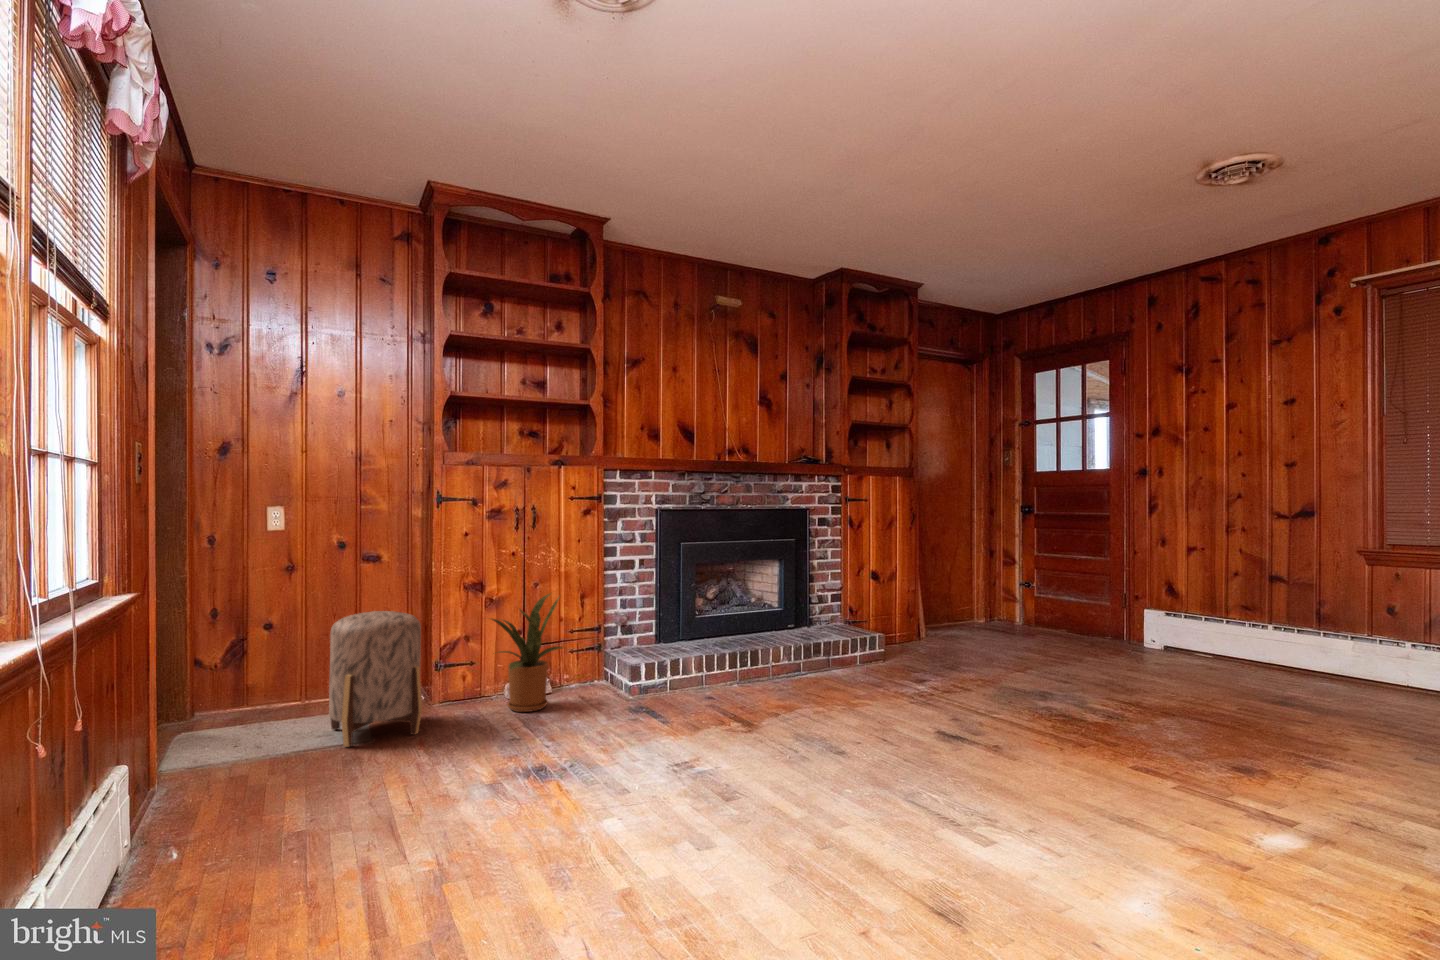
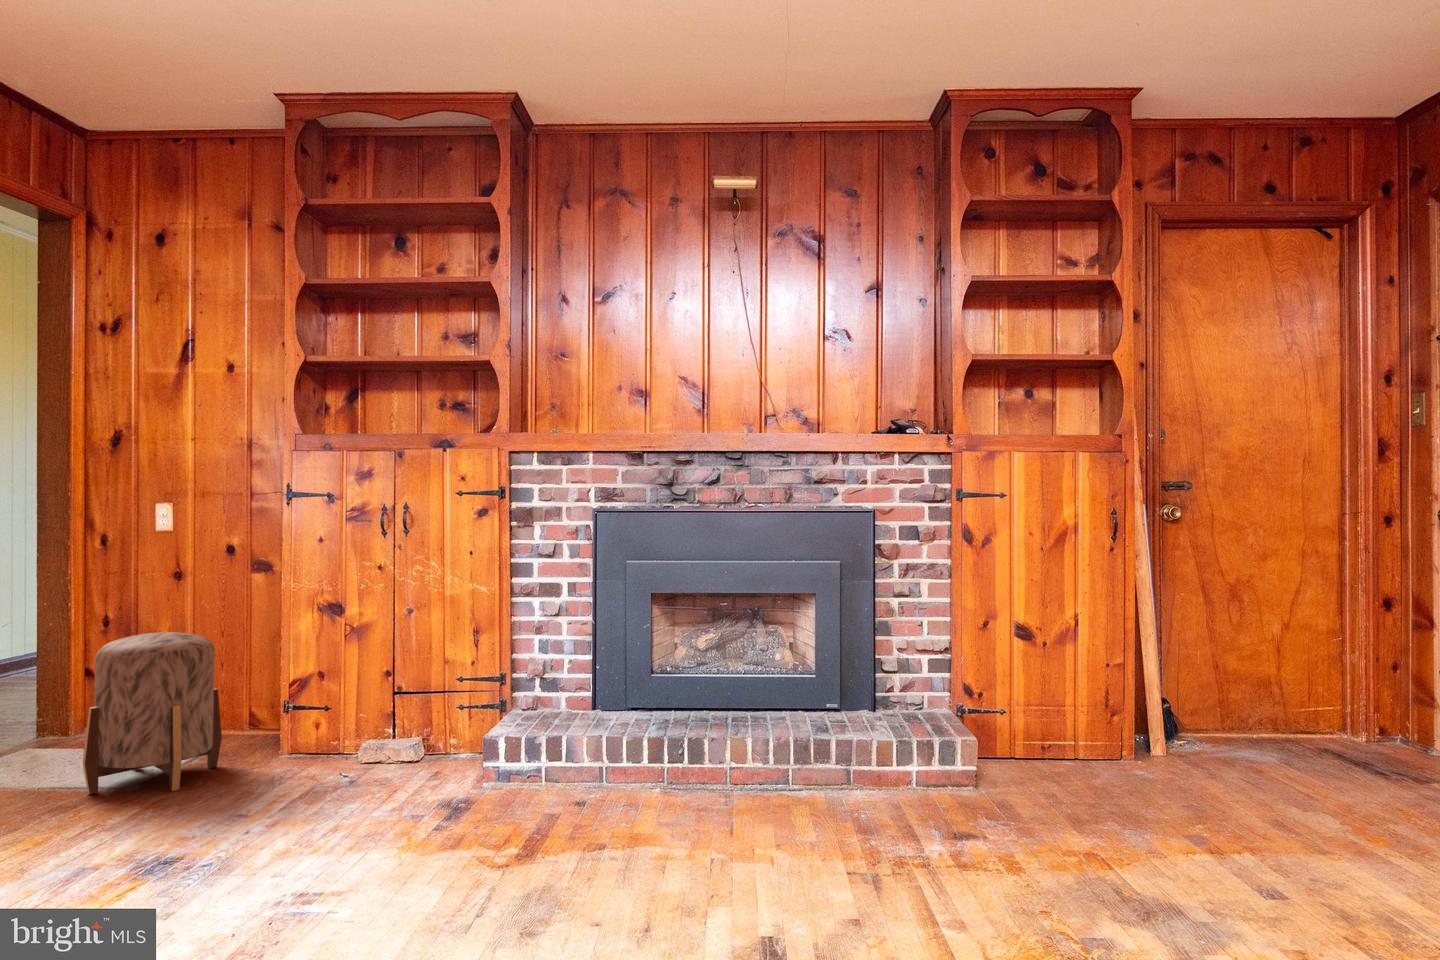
house plant: present [492,594,562,712] -> none [263,623,419,784]

